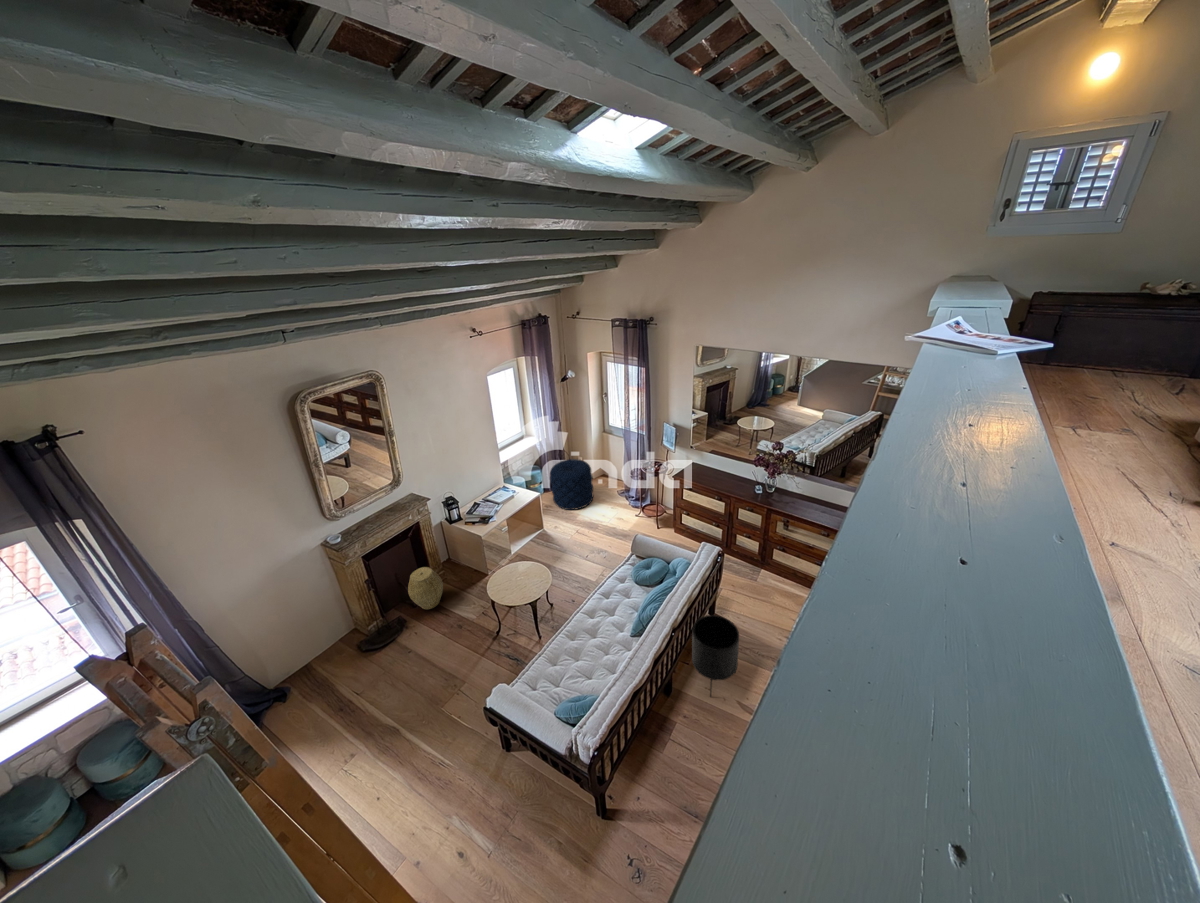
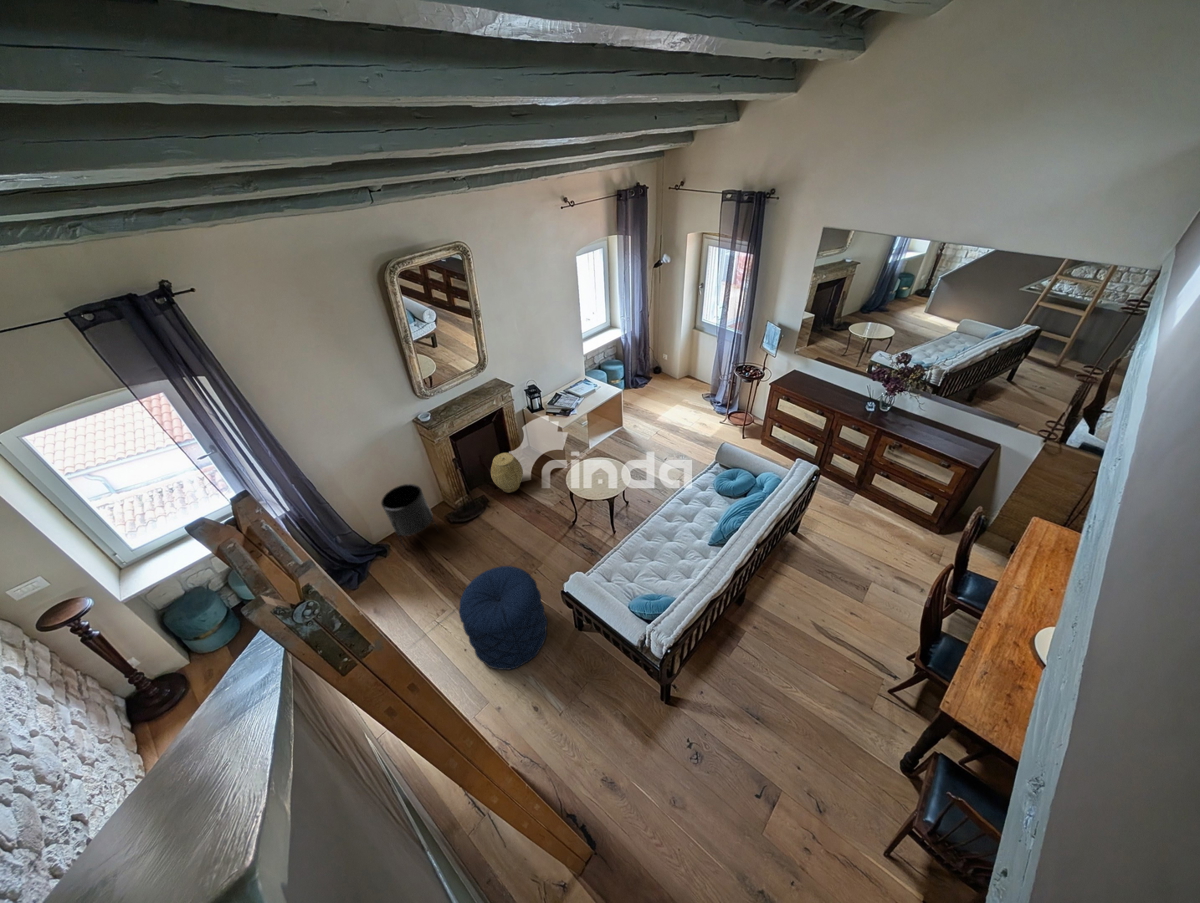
pouf: present [550,459,593,510] -> present [459,566,547,670]
planter: present [692,615,739,696] -> present [381,484,439,546]

